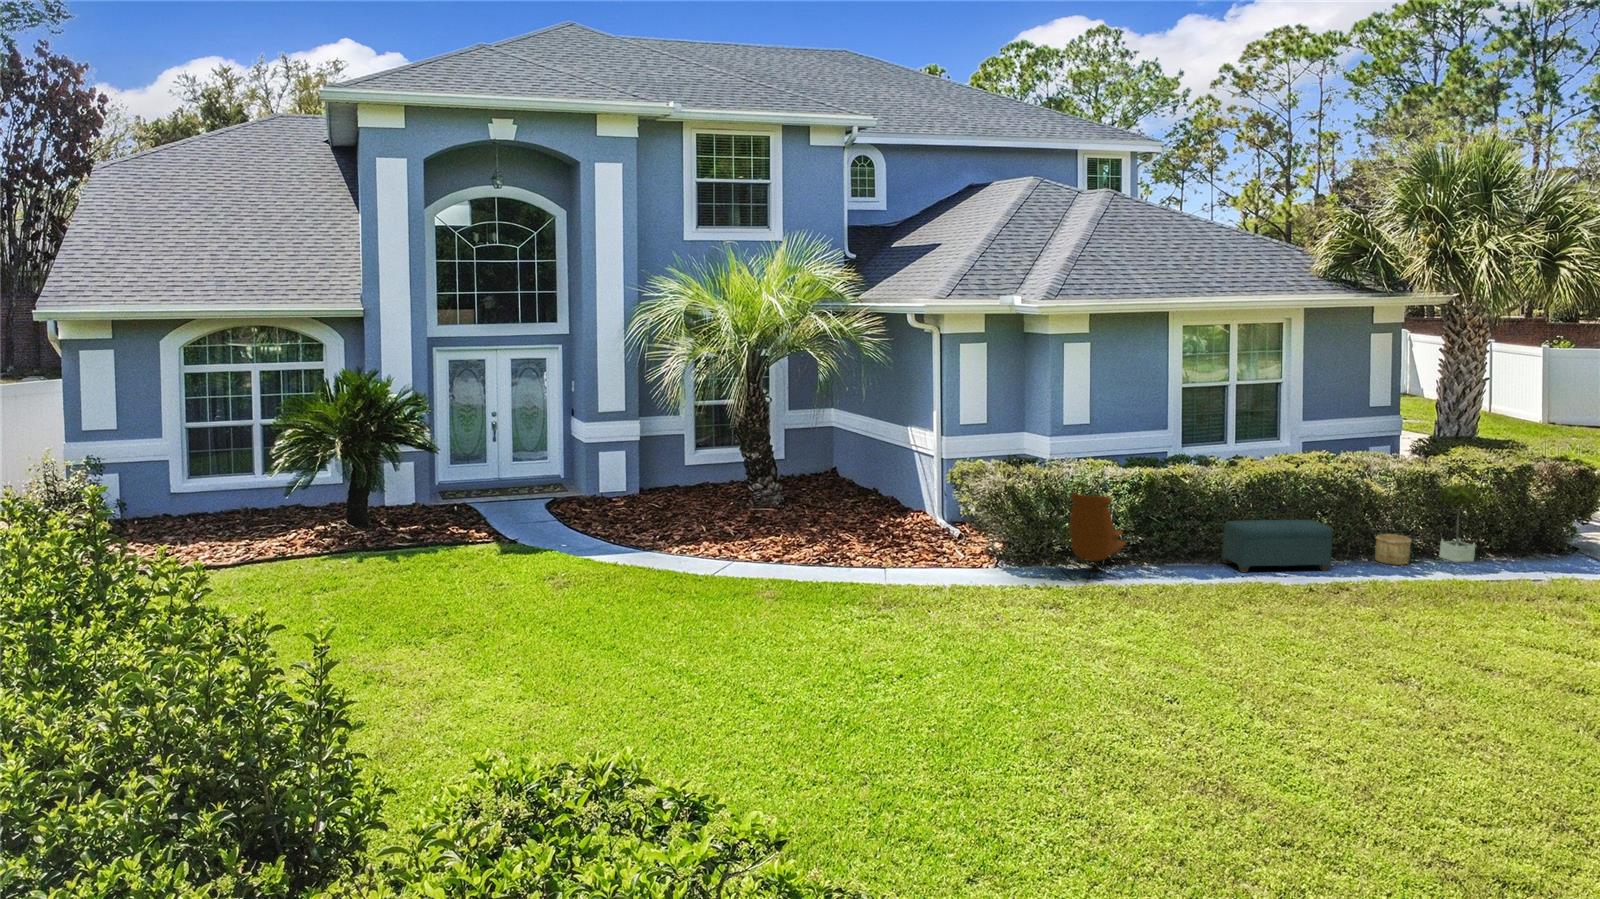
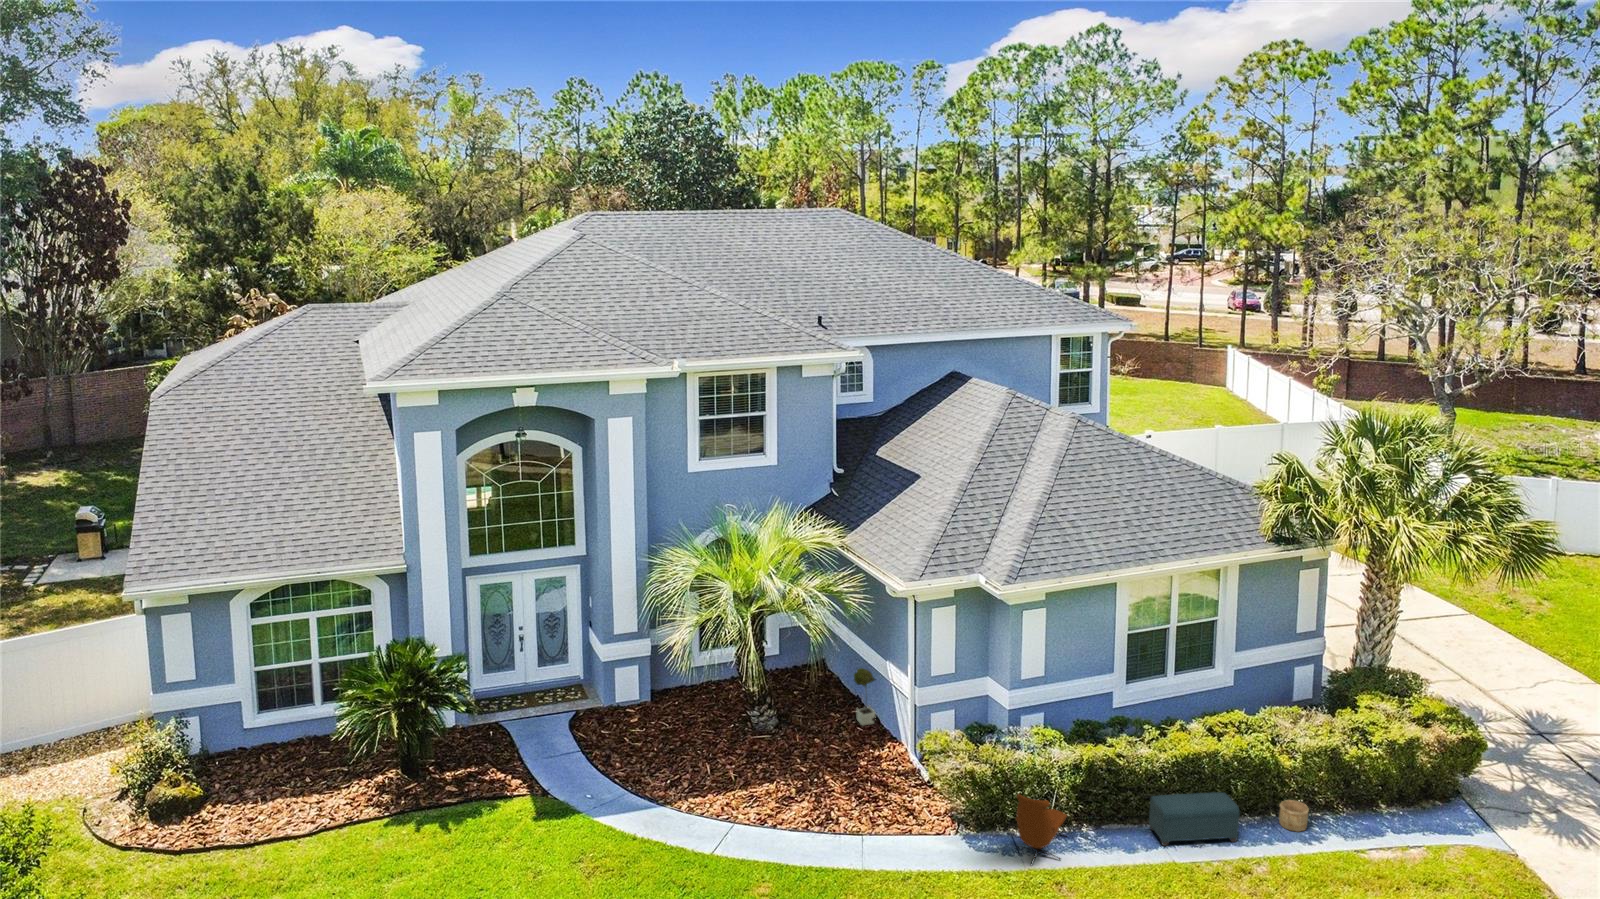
potted tree: present [1439,485,1480,562] -> present [854,668,875,725]

